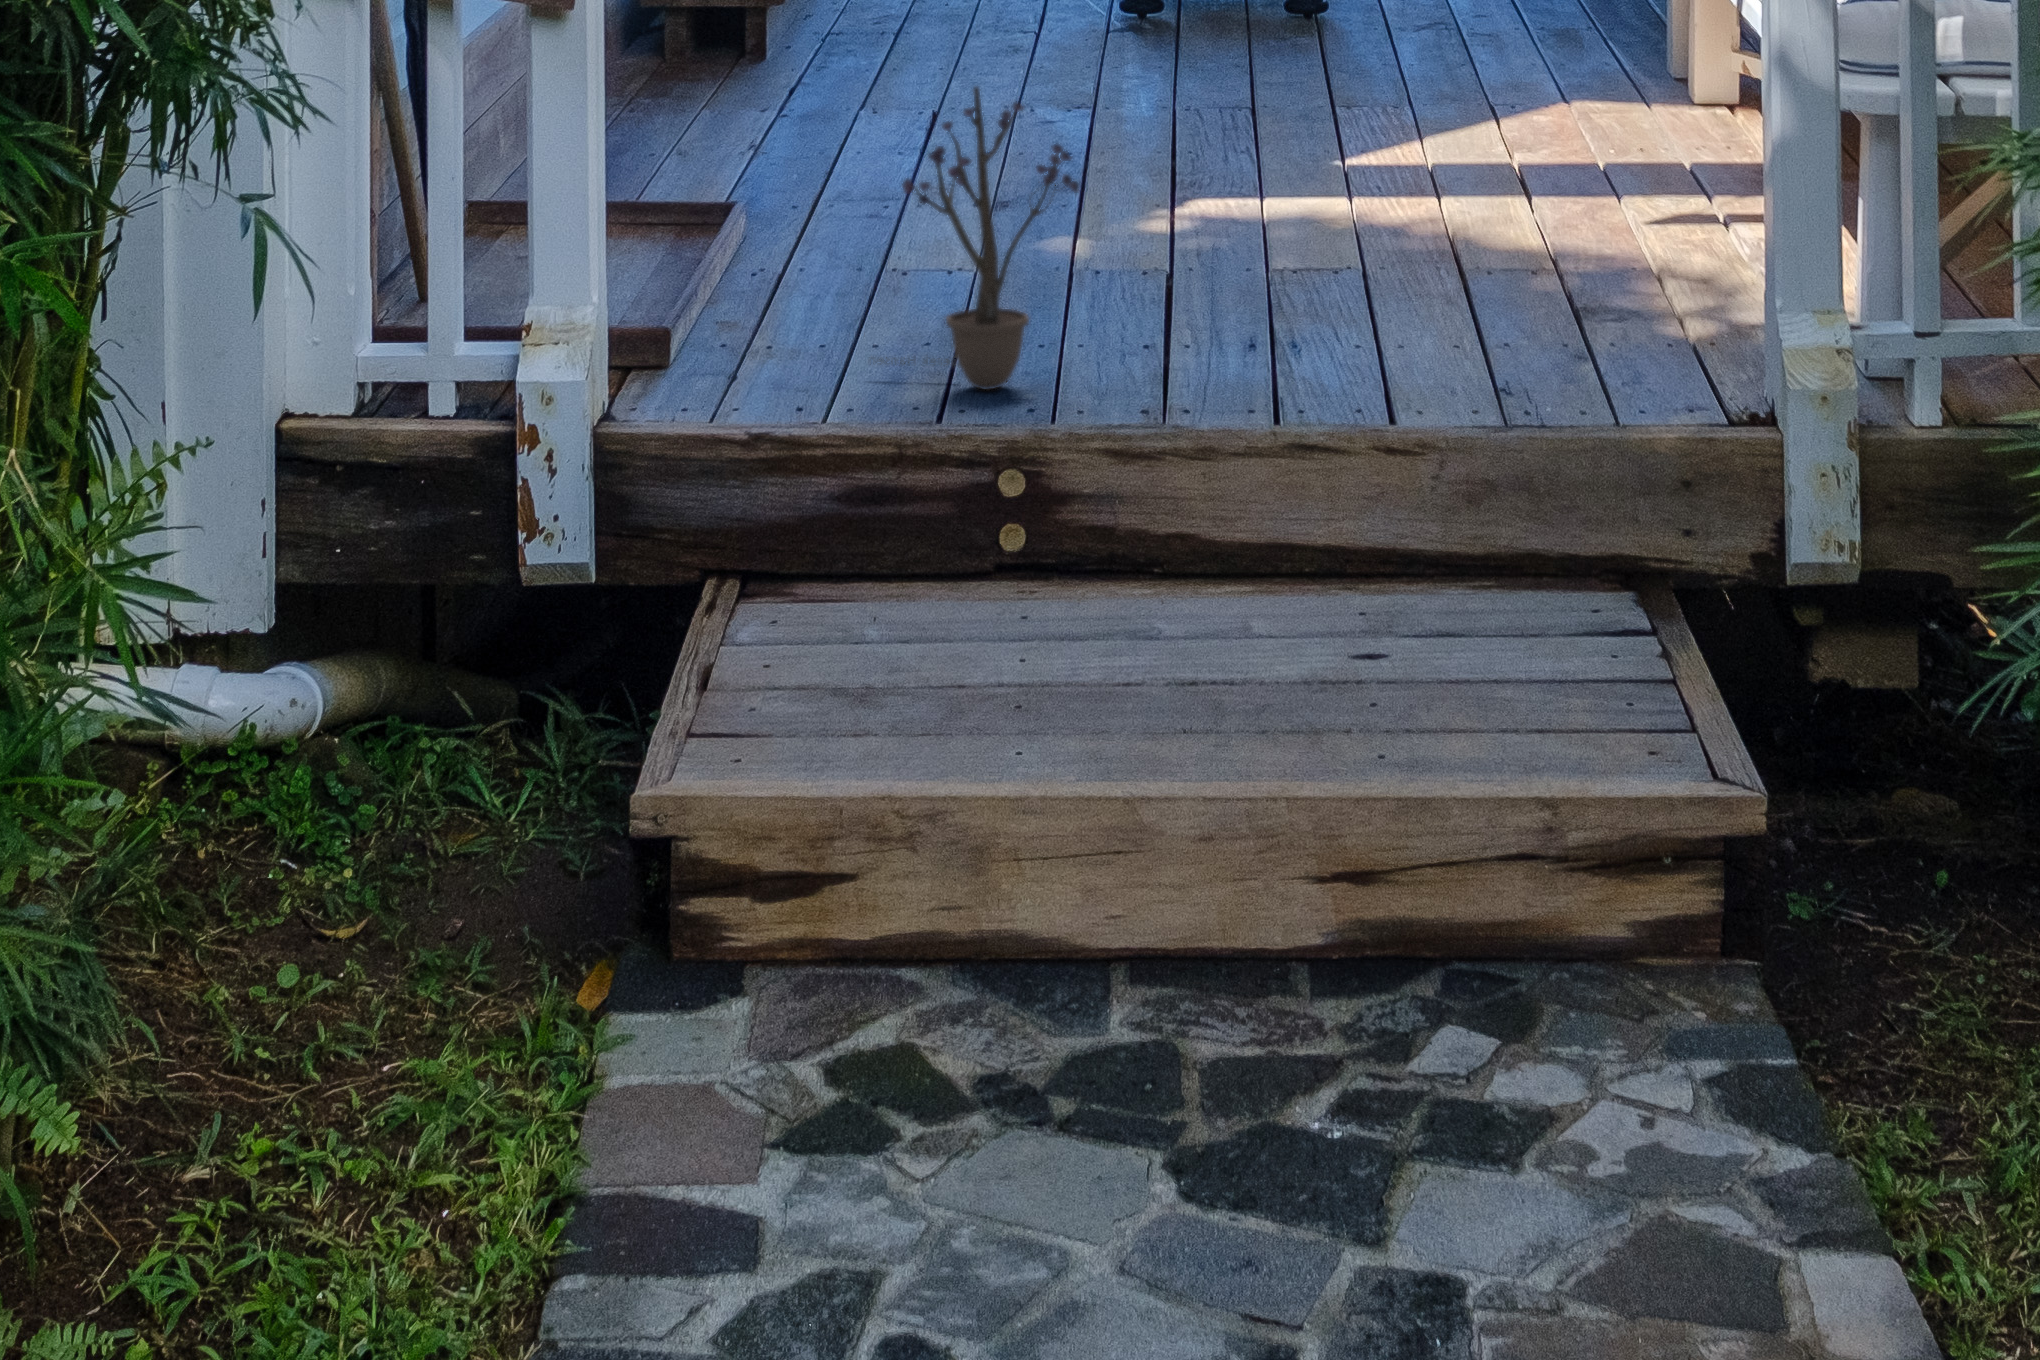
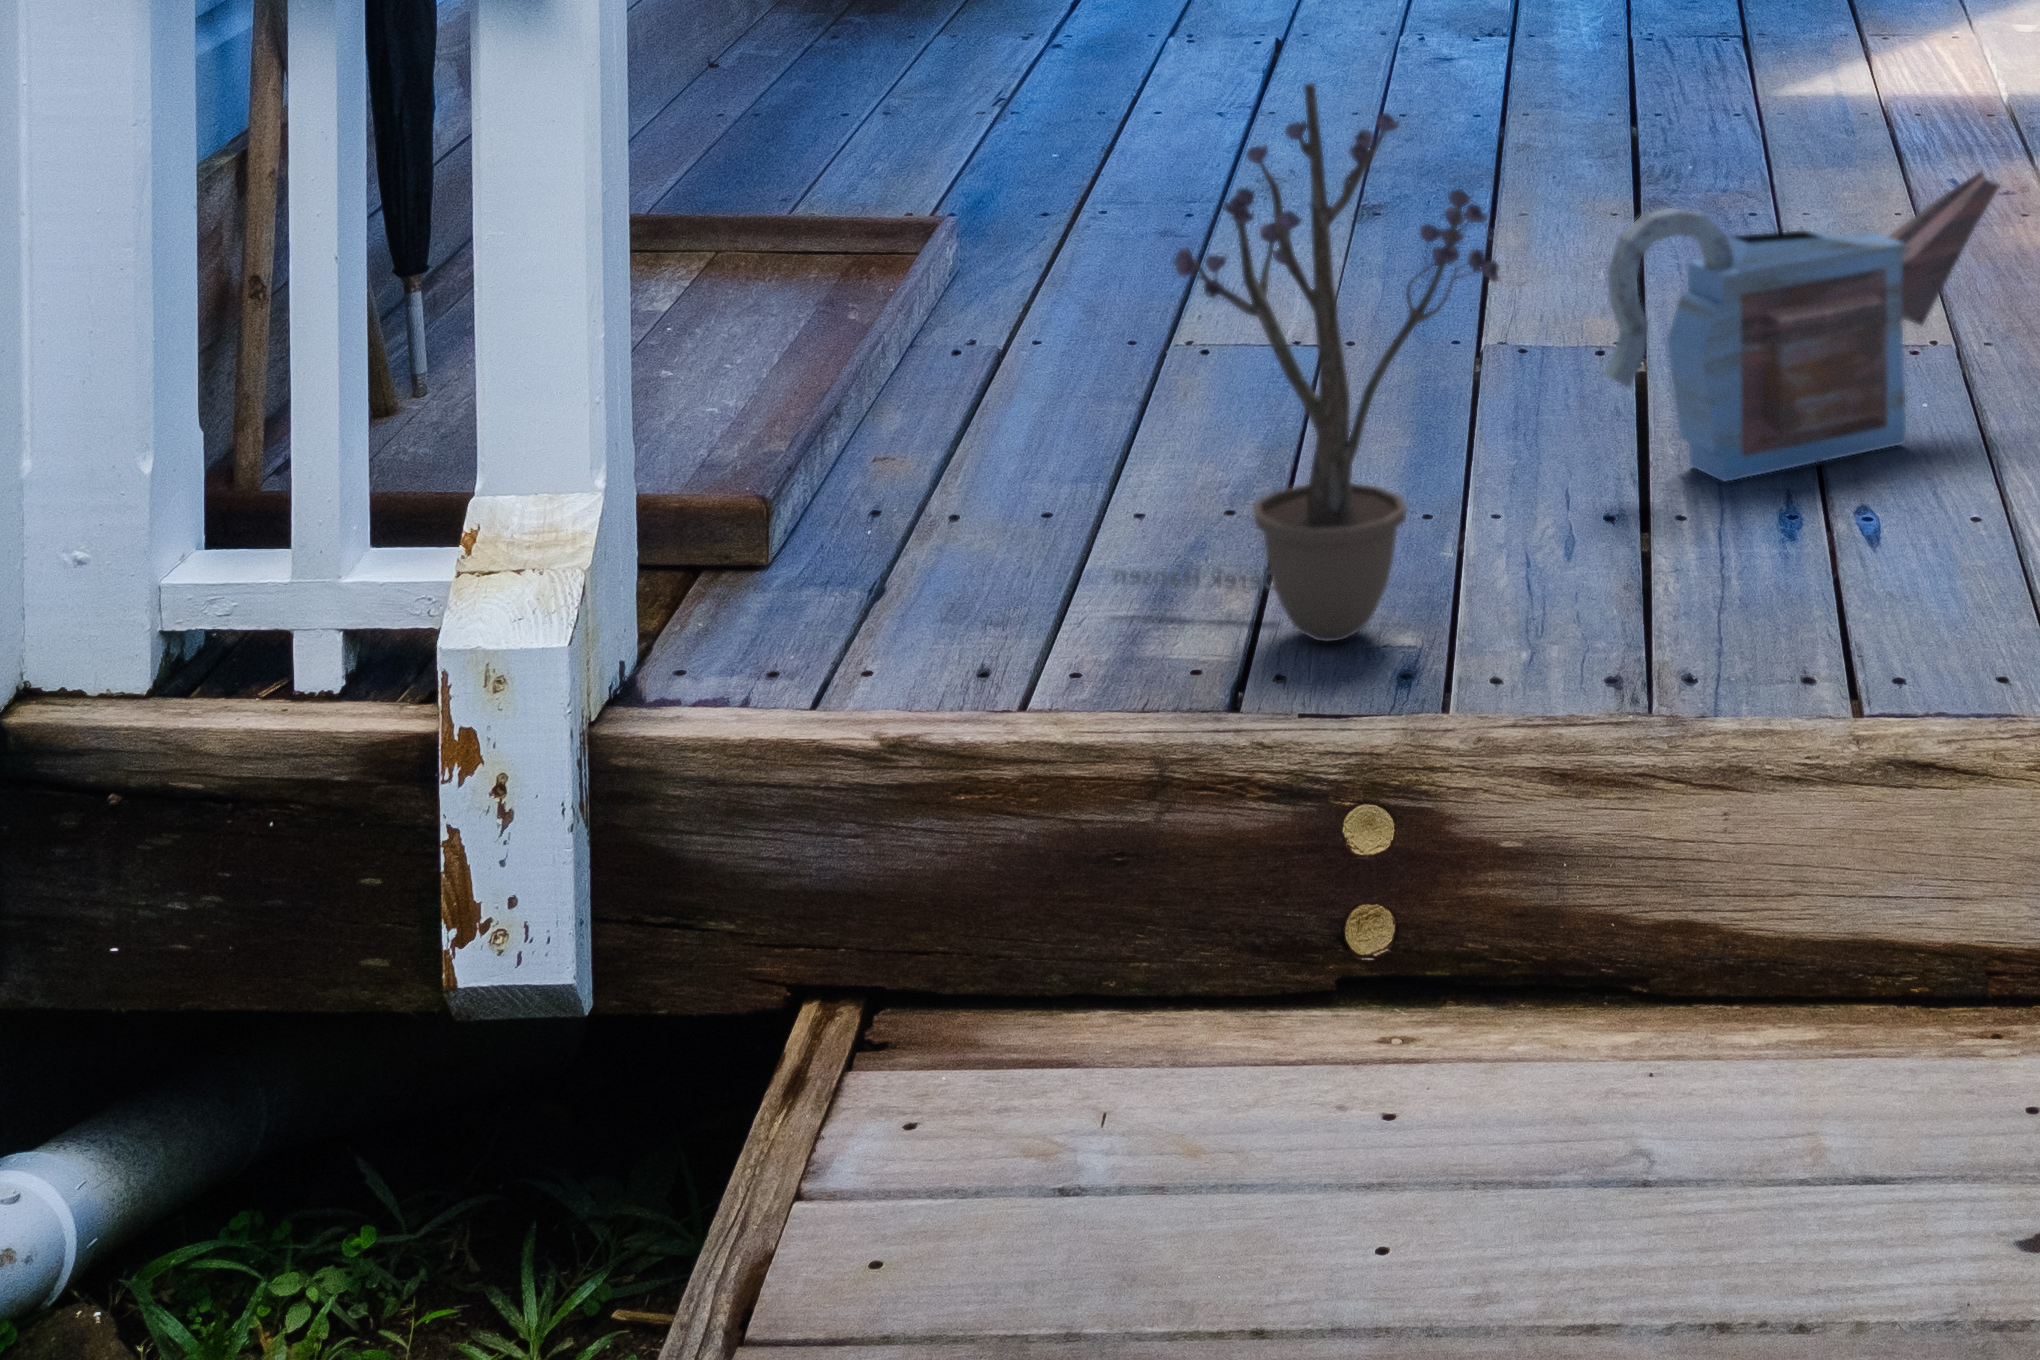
watering can: none [1140,153,1375,327] -> present [1604,171,1999,481]

